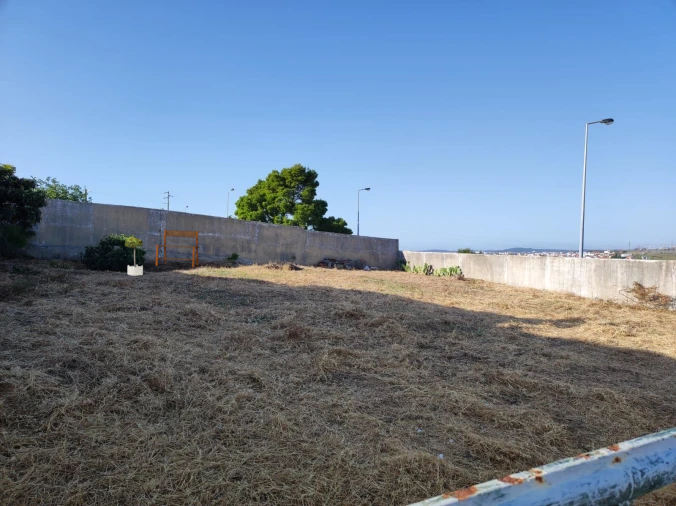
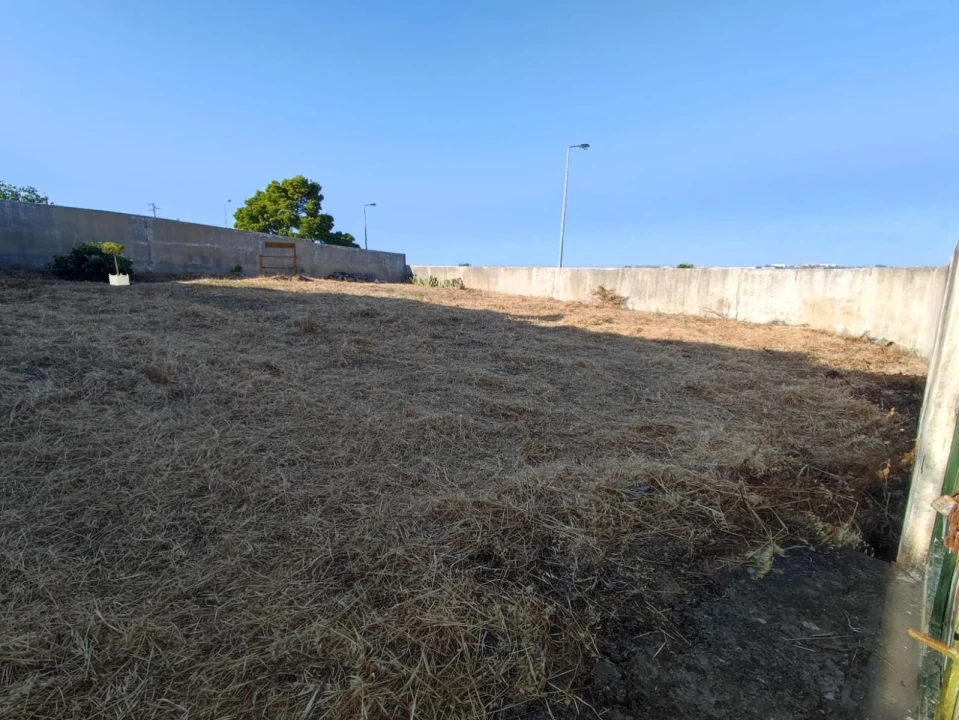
bench: present [156,230,200,267] -> present [259,242,298,275]

